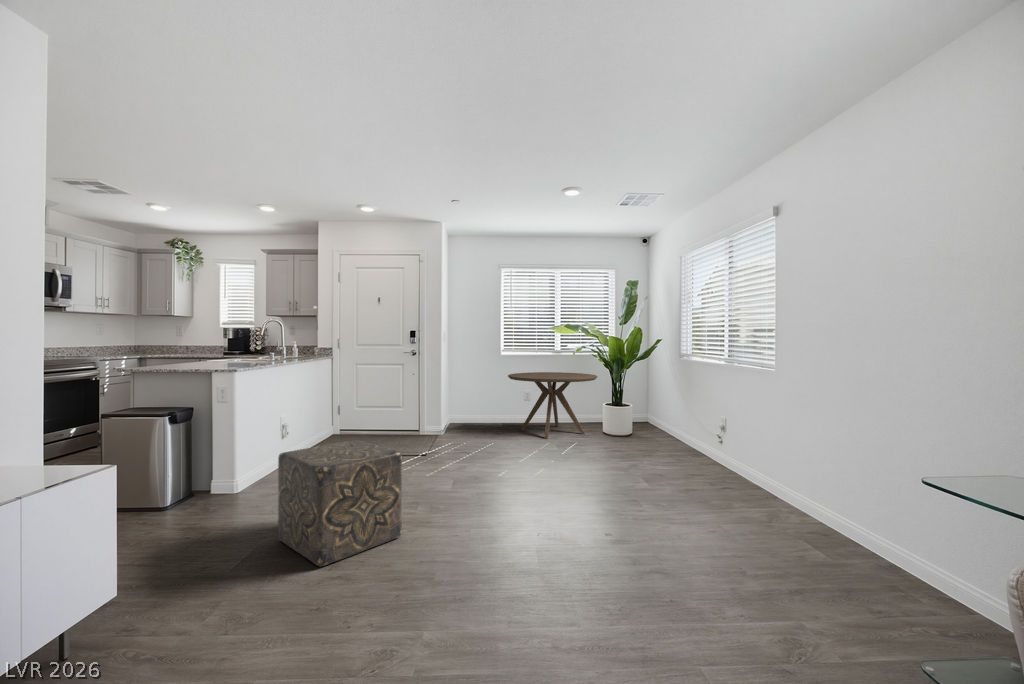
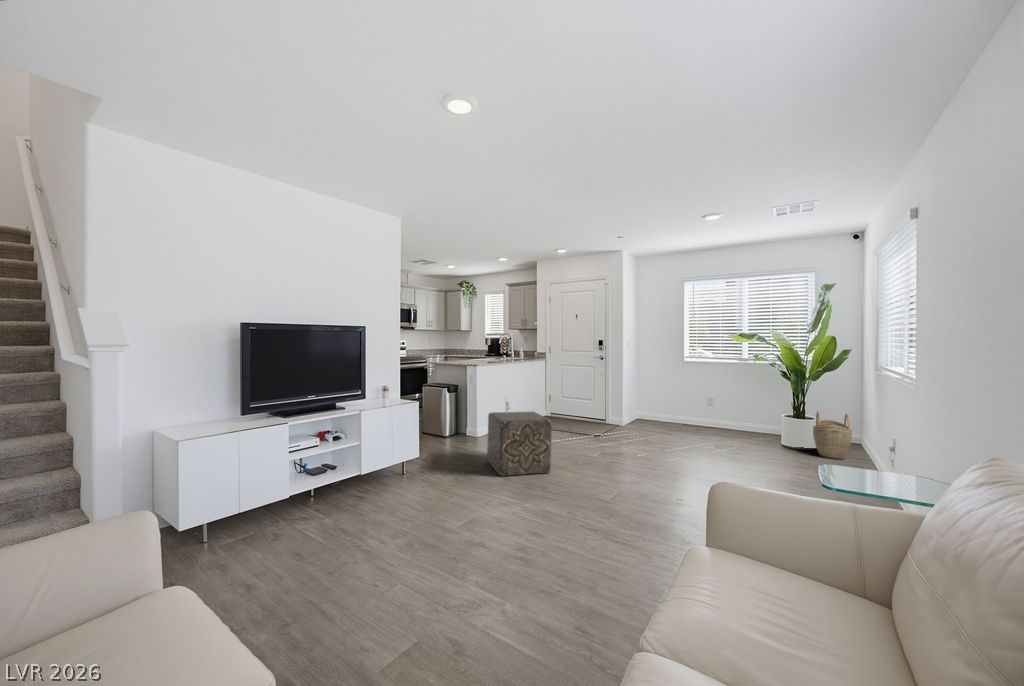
dining table: present [508,372,597,439] -> none [680,380,768,439]
woven basket: none [645,397,681,444] -> present [813,411,852,459]

